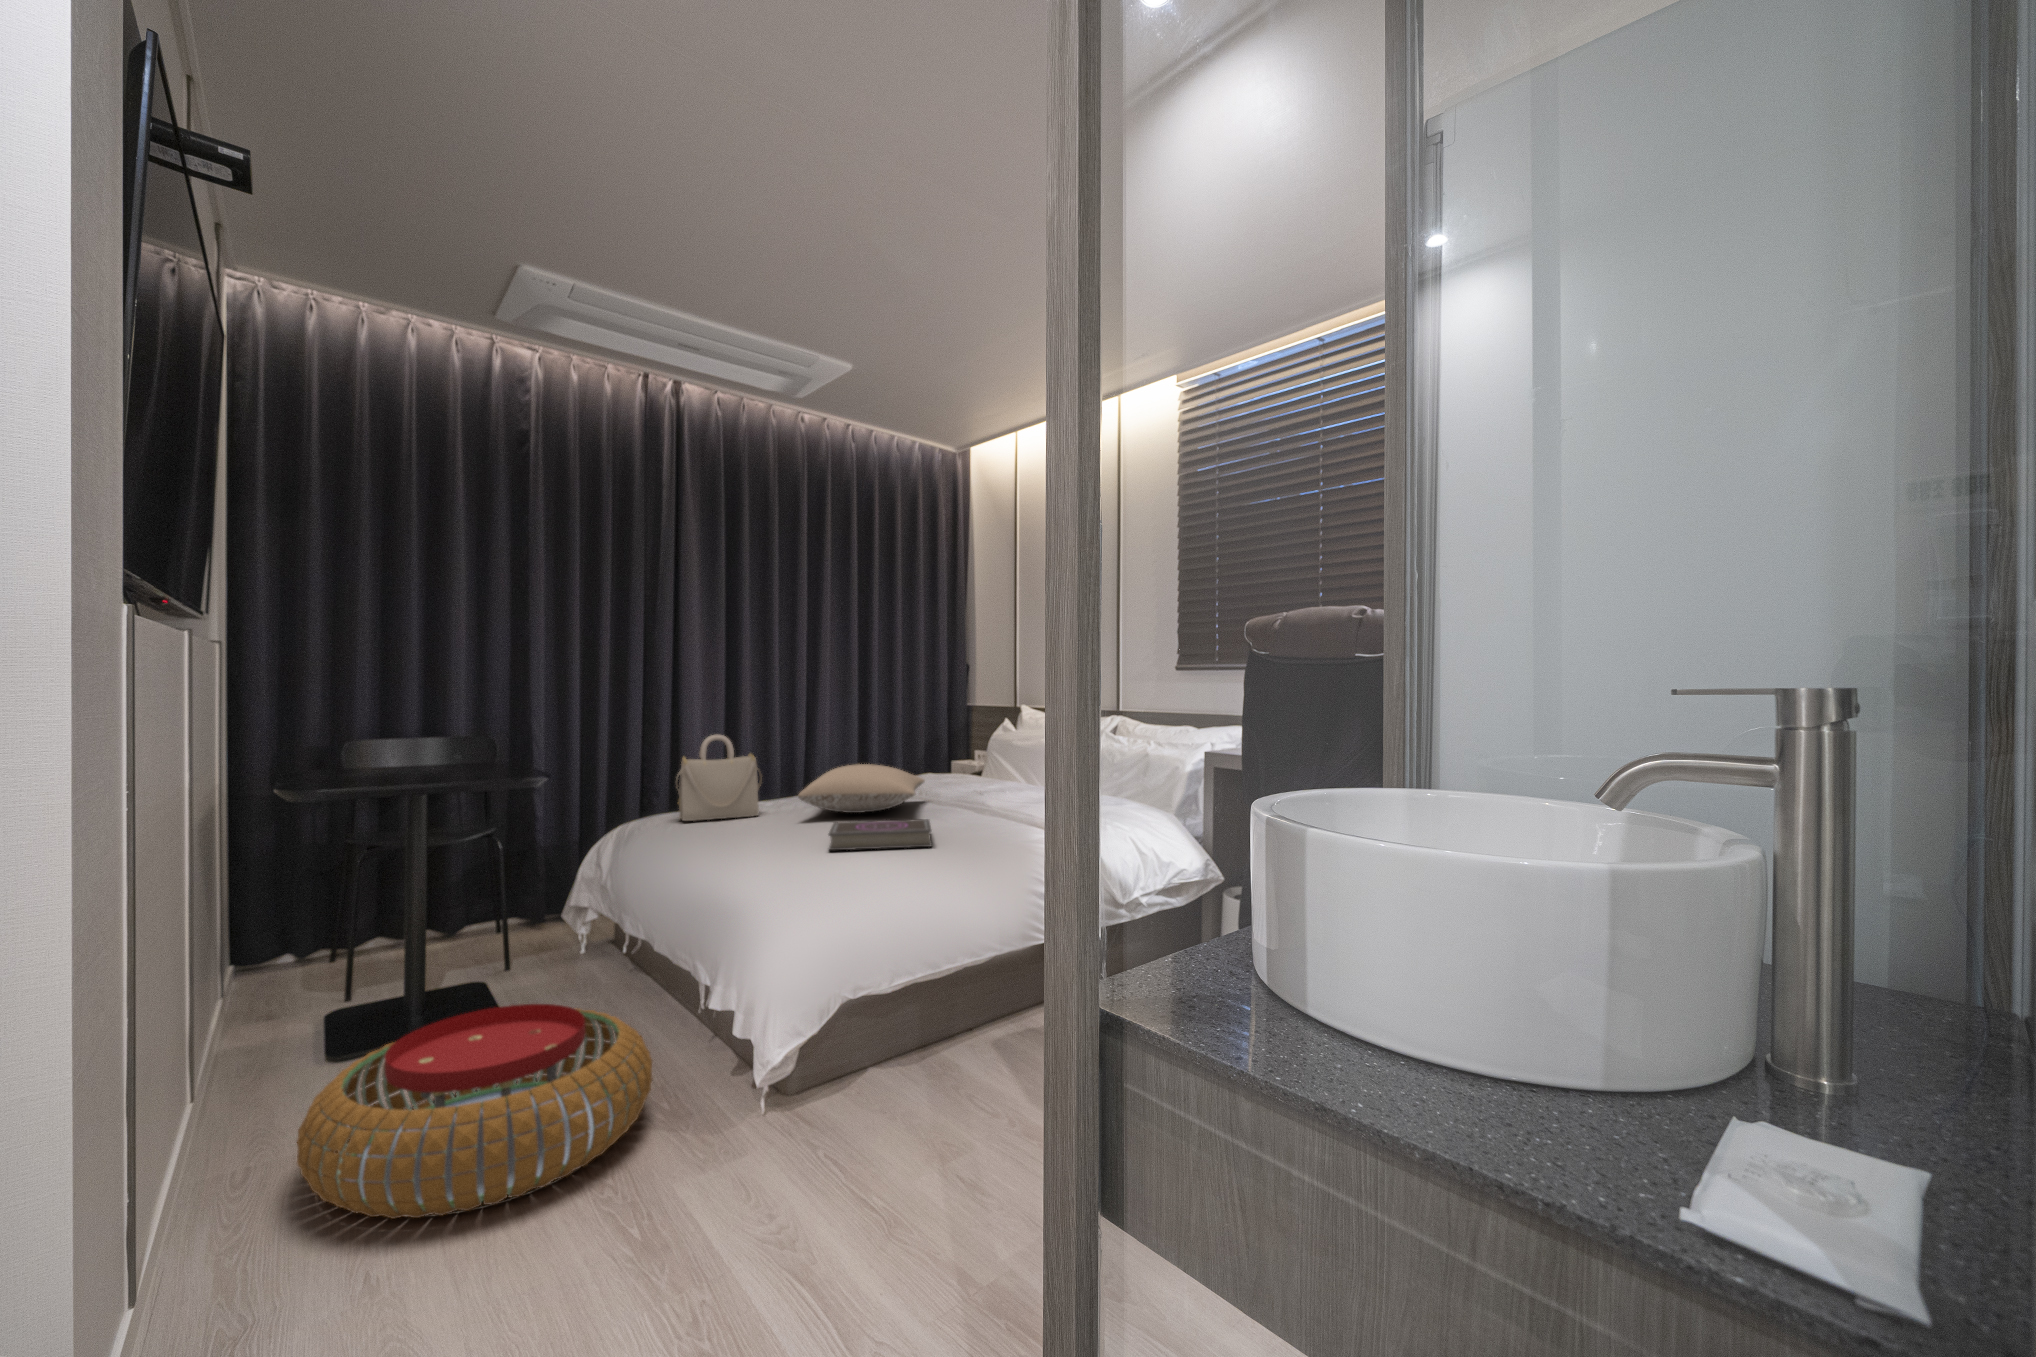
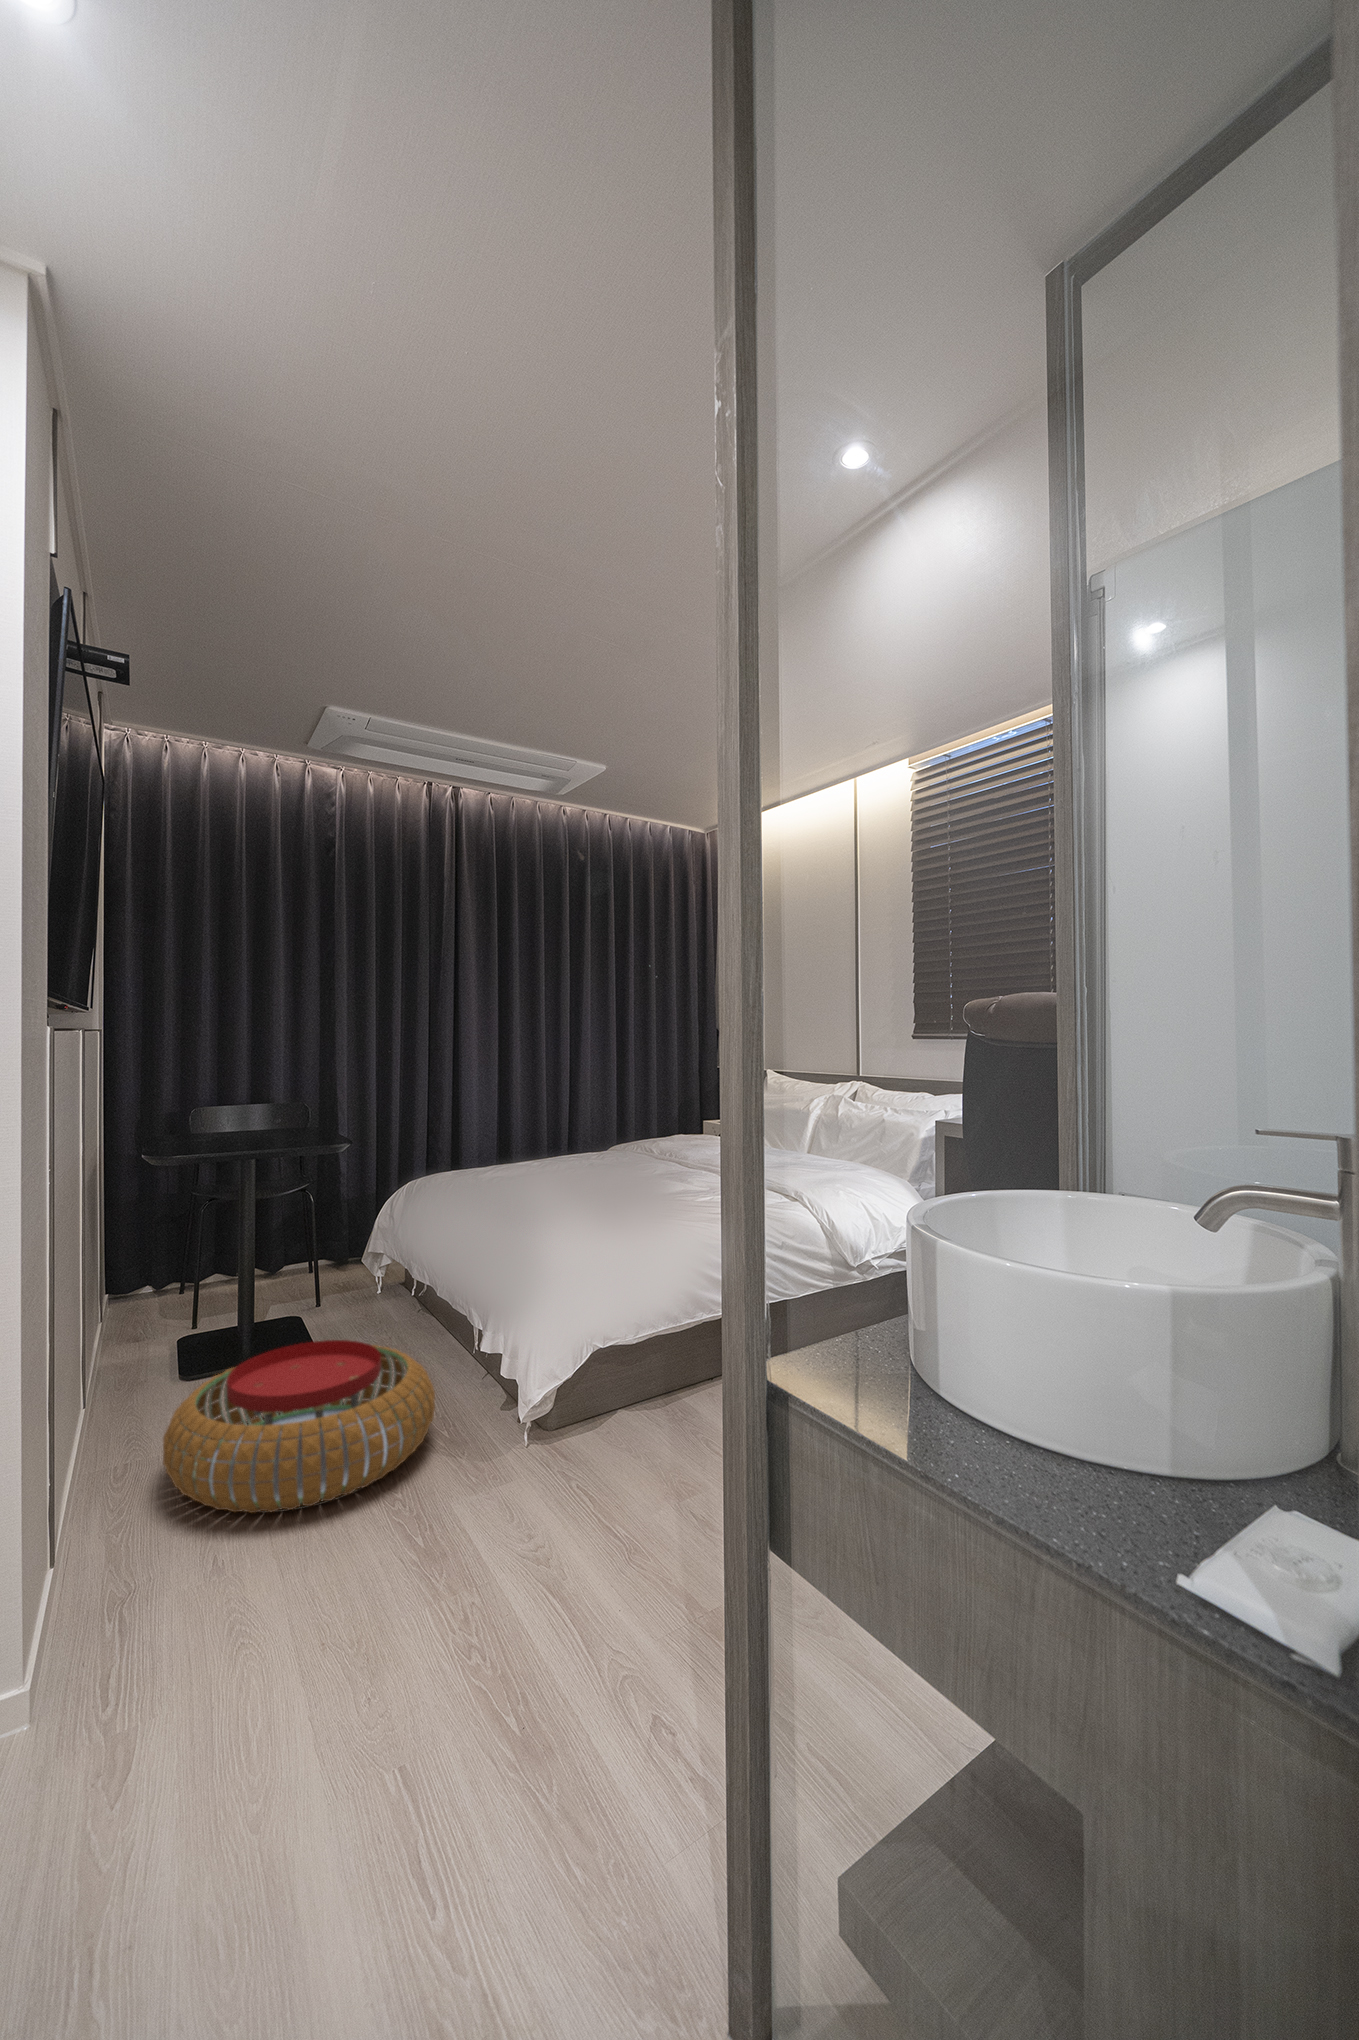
handbag: present [677,735,762,821] -> none [456,1106,529,1182]
pillow: present [798,764,925,813] -> none [559,1133,673,1176]
book: present [829,819,932,850] -> none [583,1185,673,1214]

